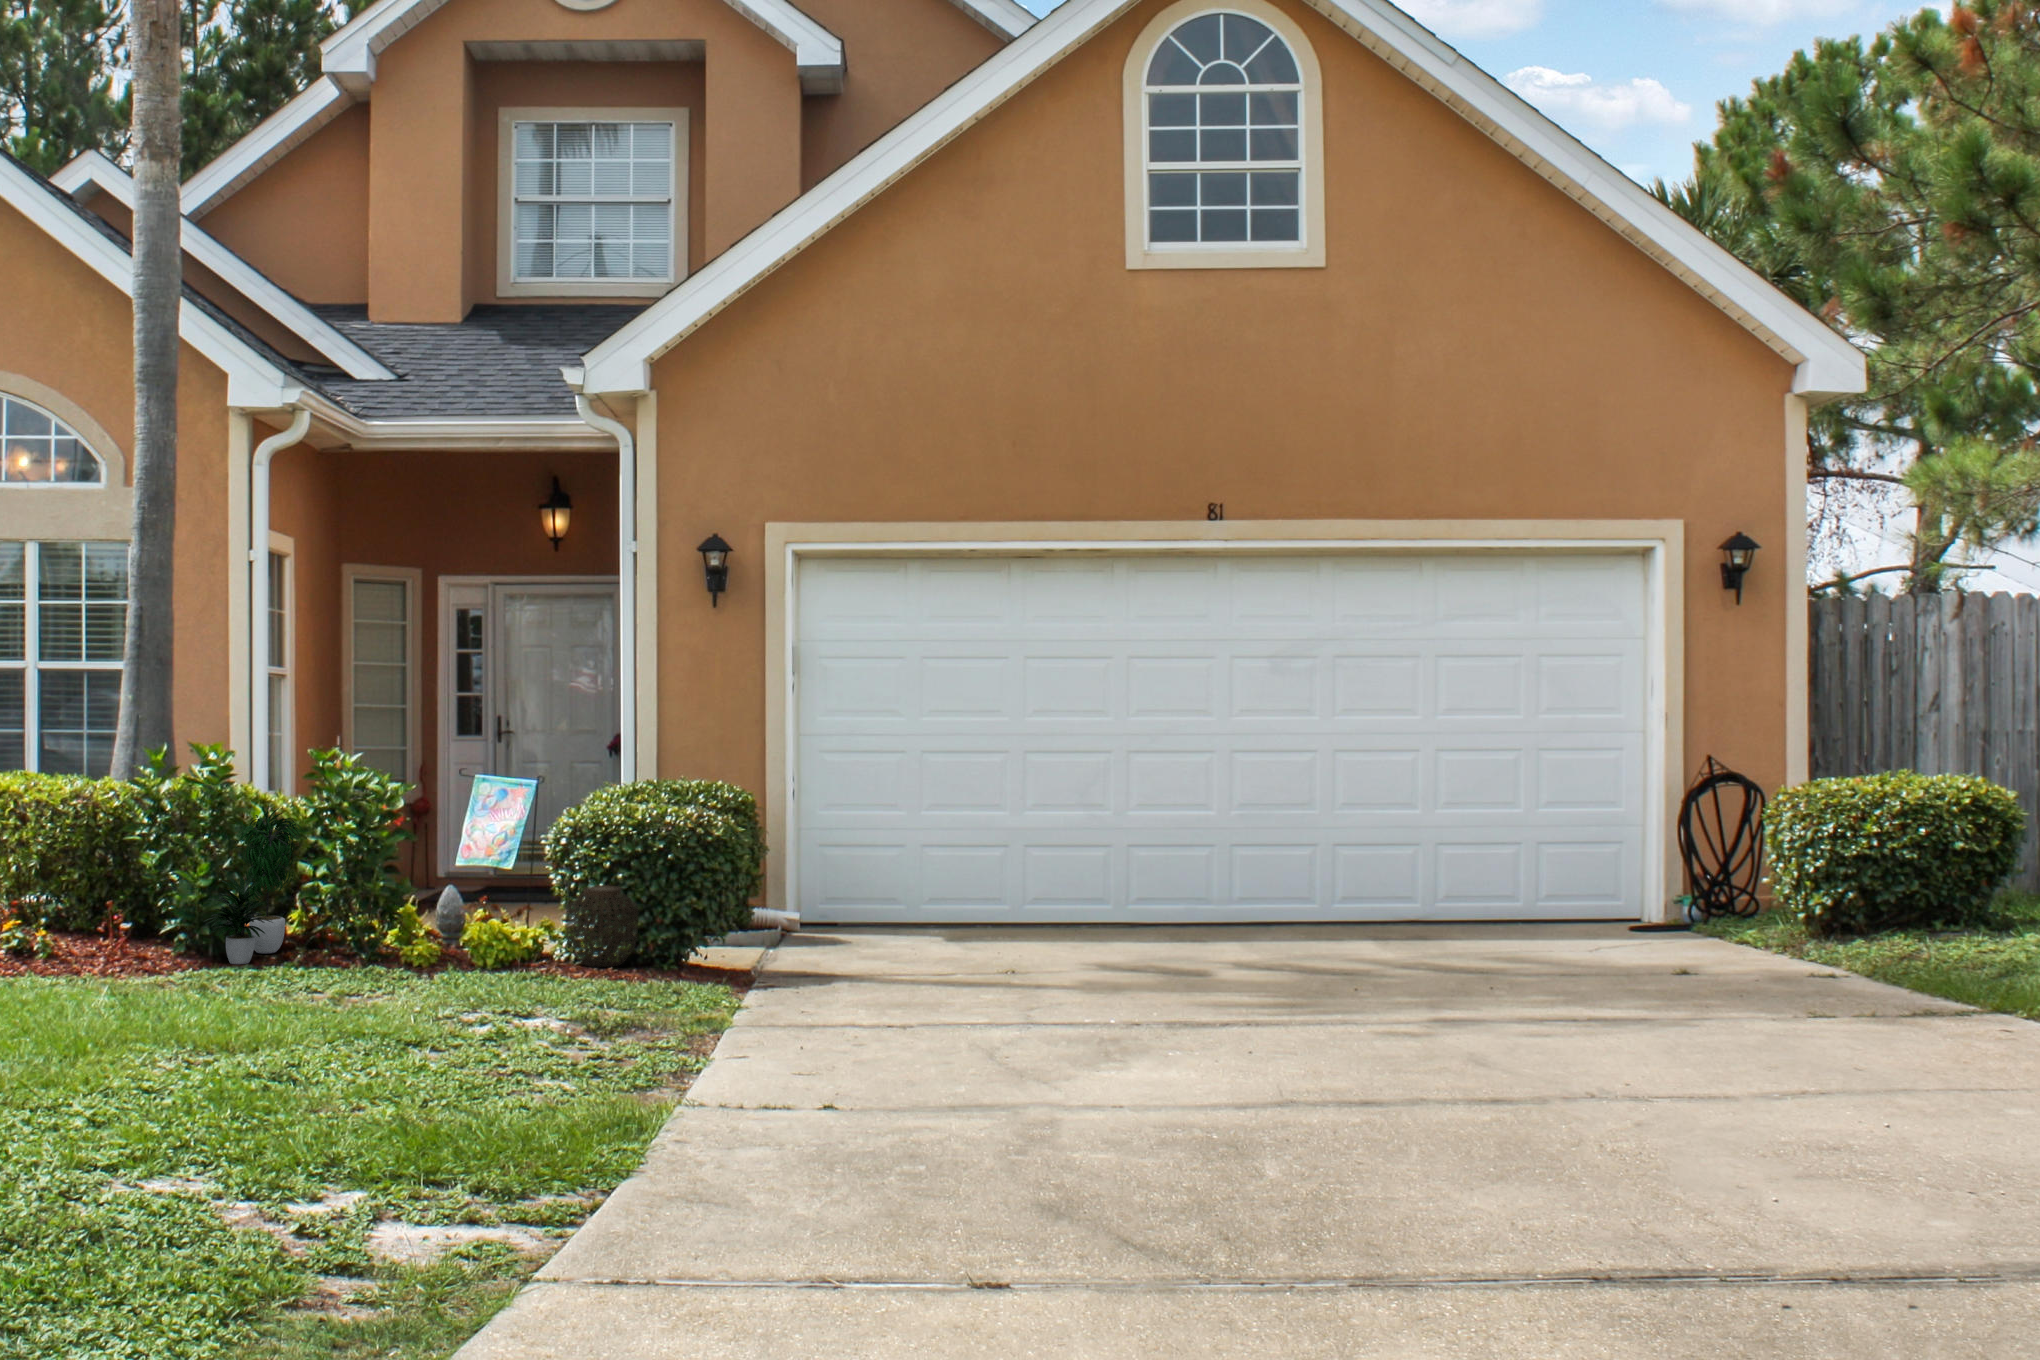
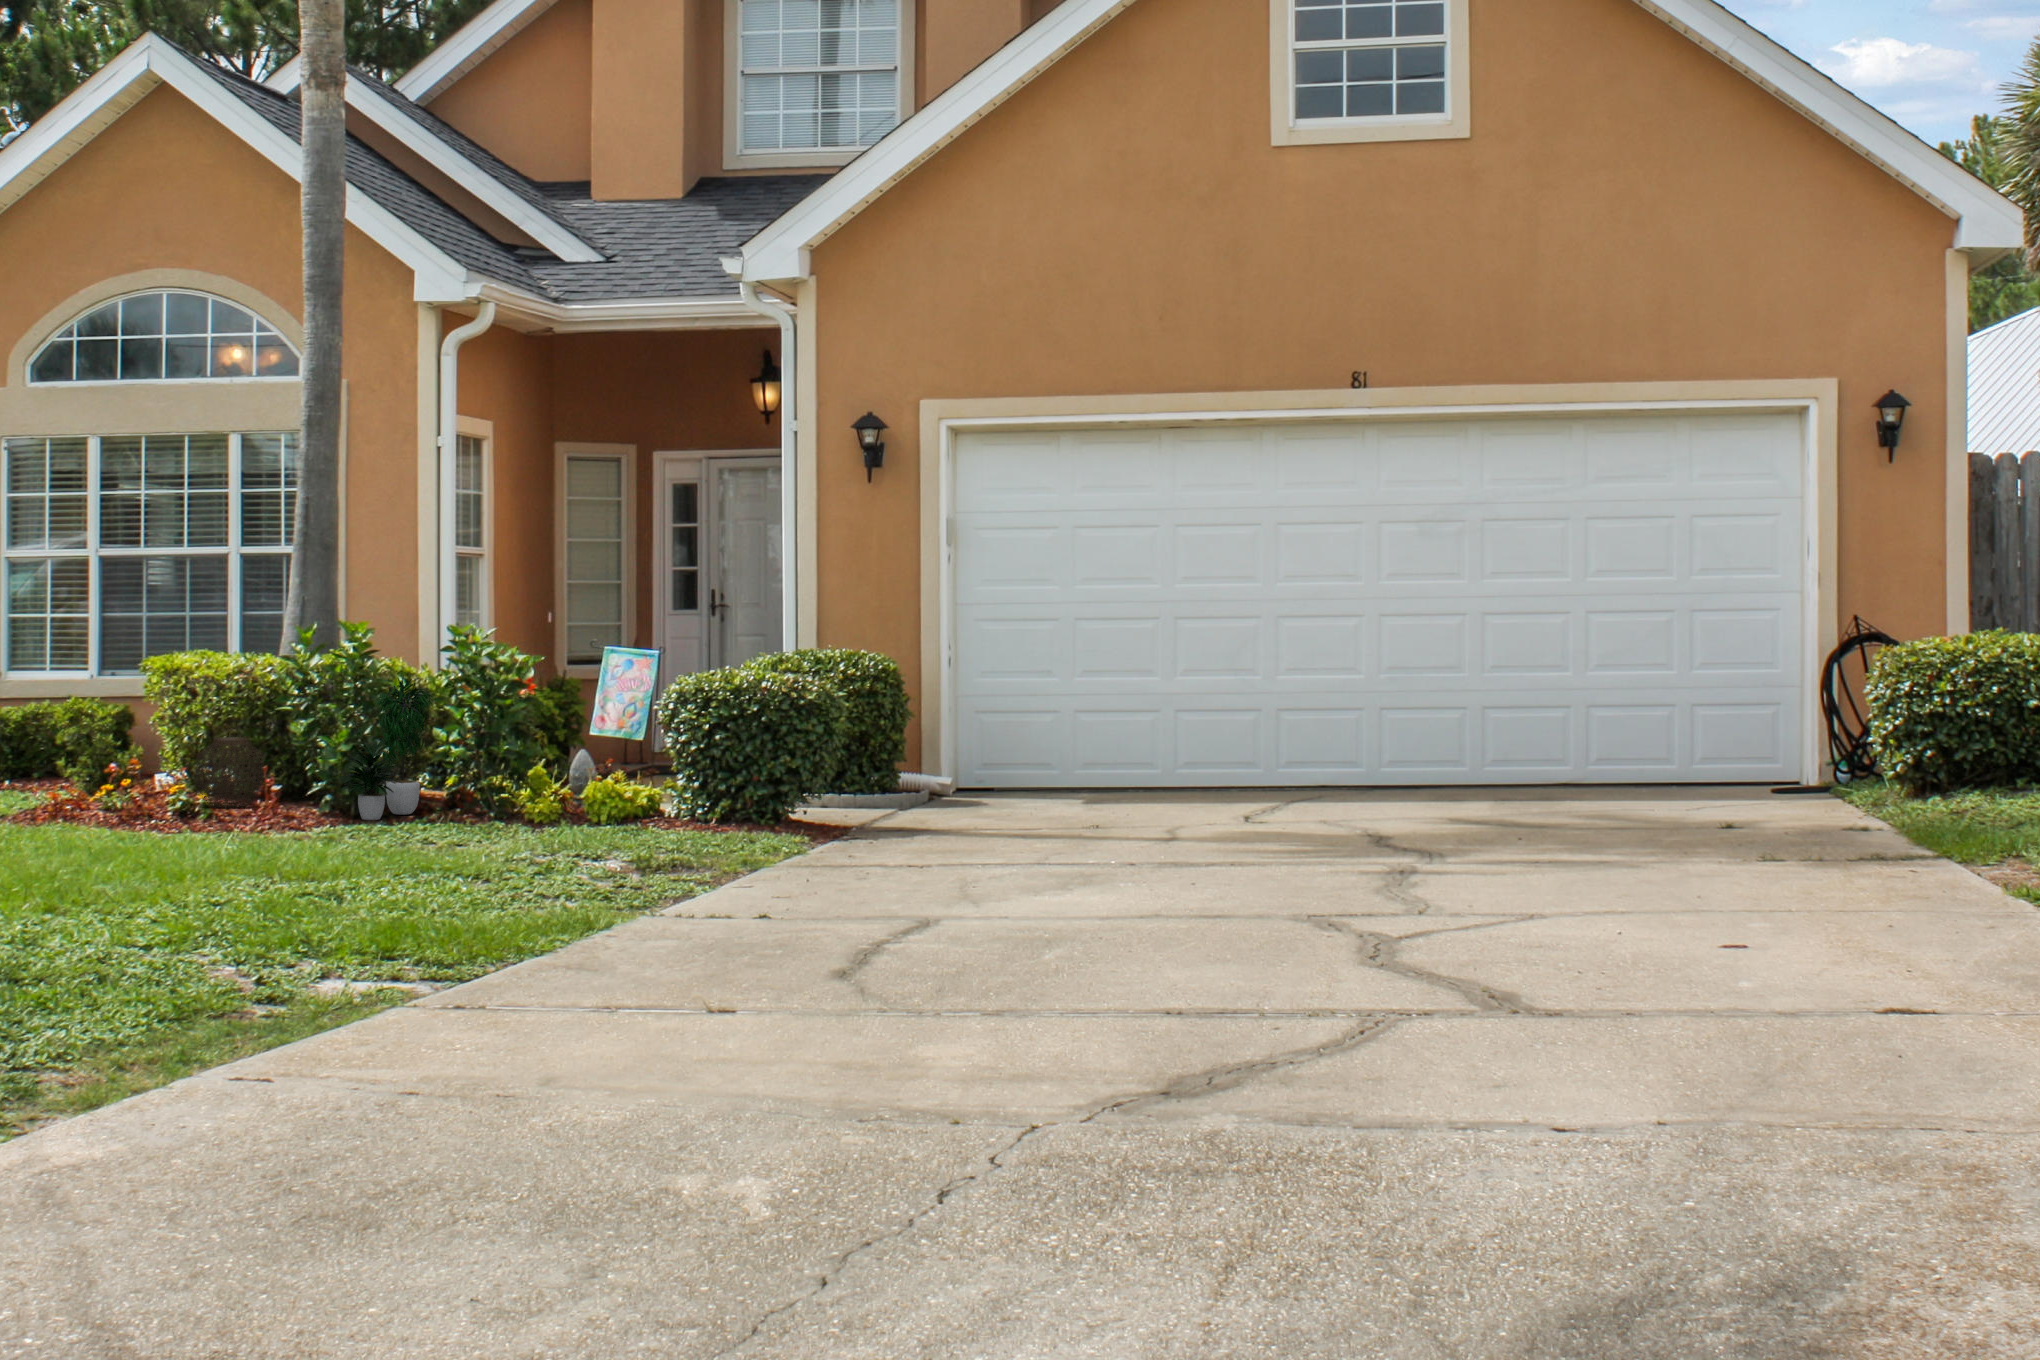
woven basket: present [566,885,638,967] -> present [197,737,264,809]

